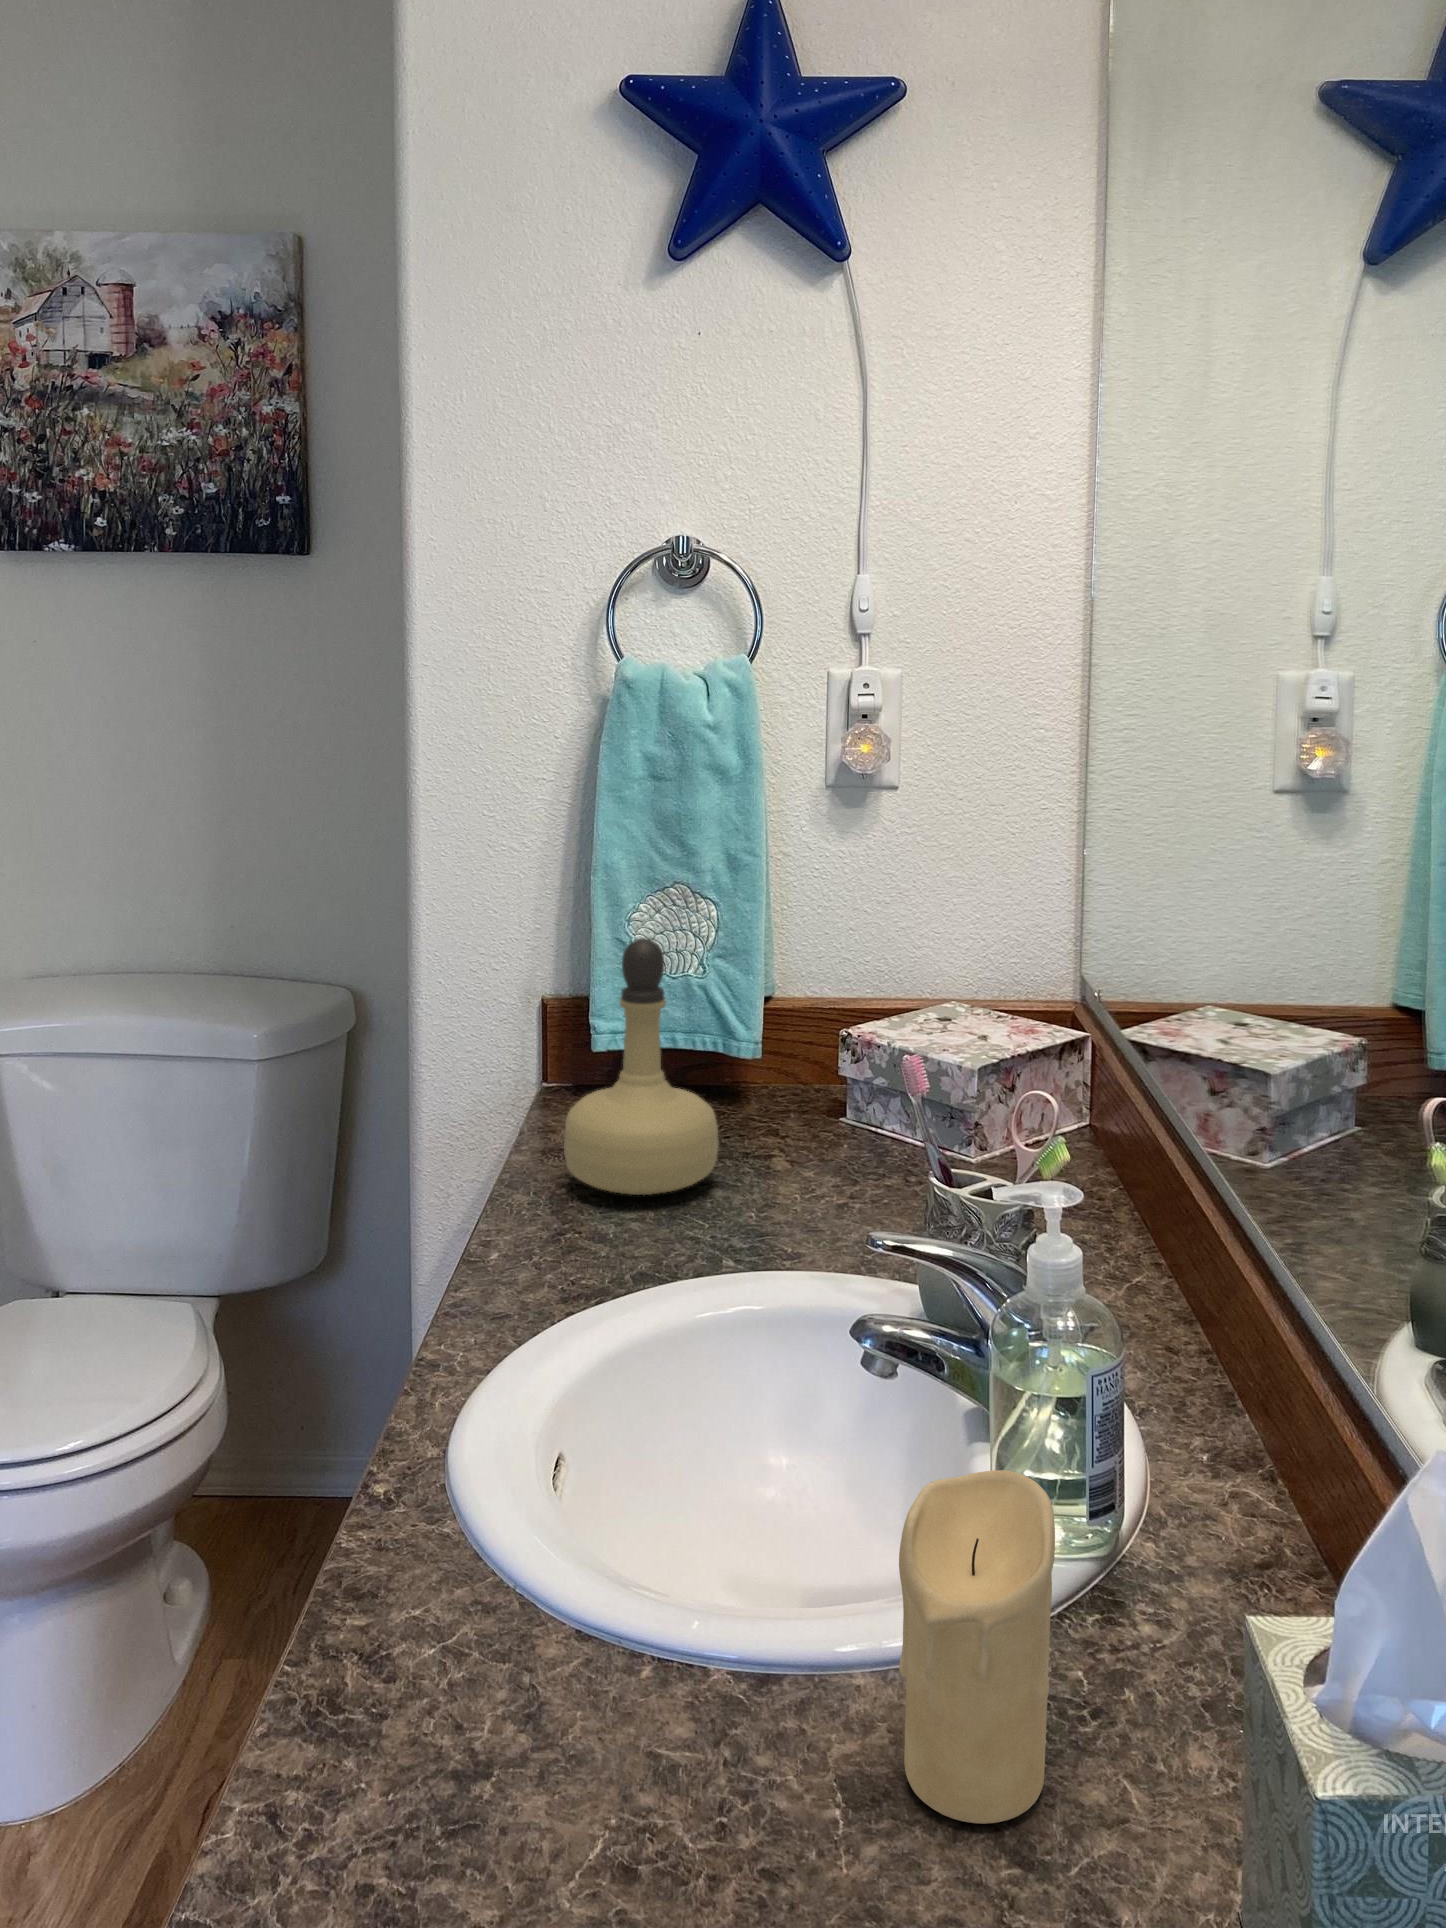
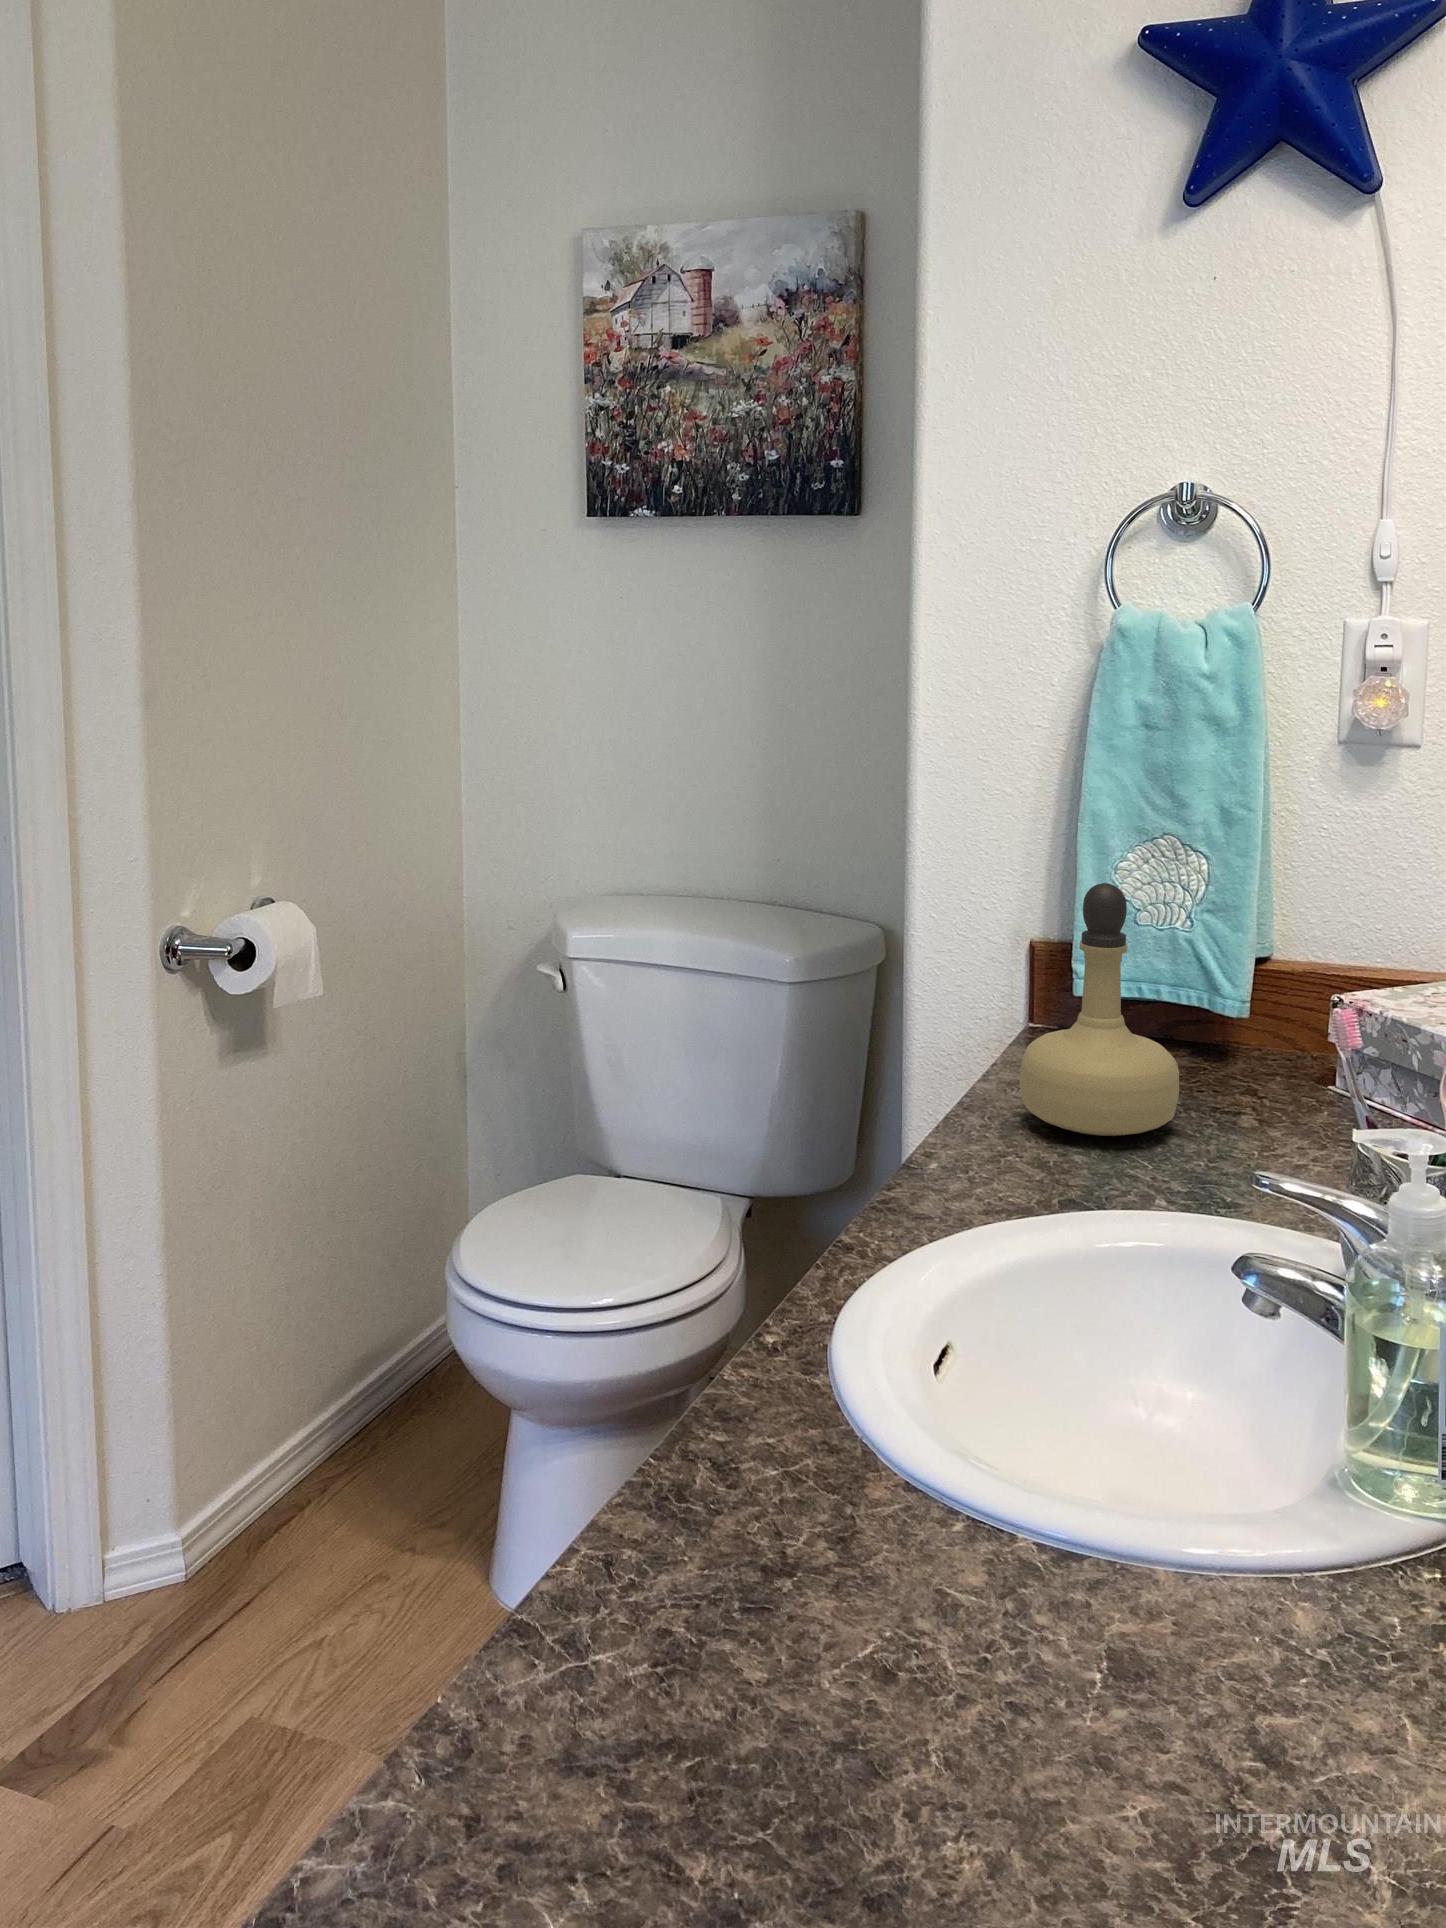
candle: present [899,1470,1055,1824] -> none [1168,1391,1330,1724]

